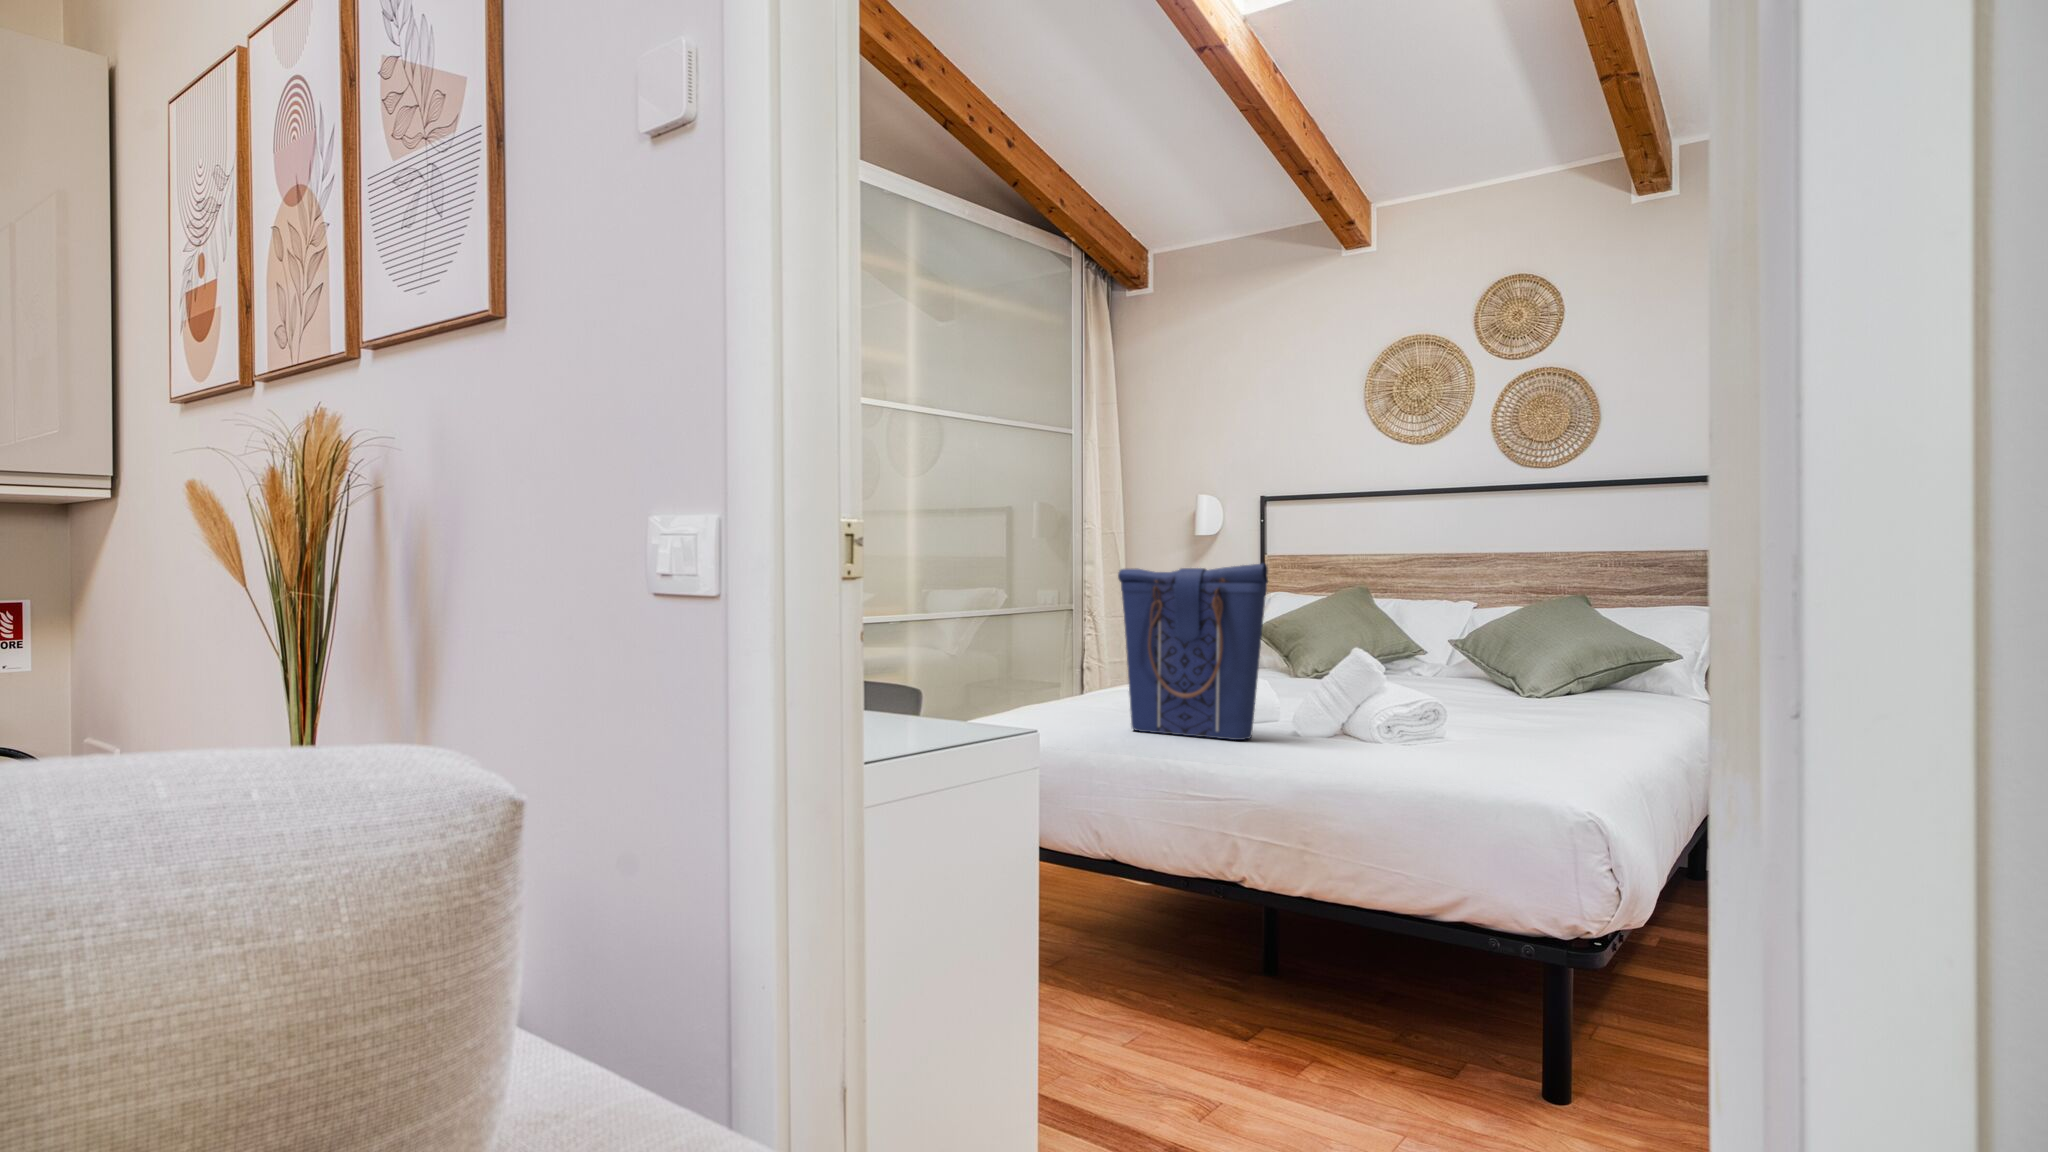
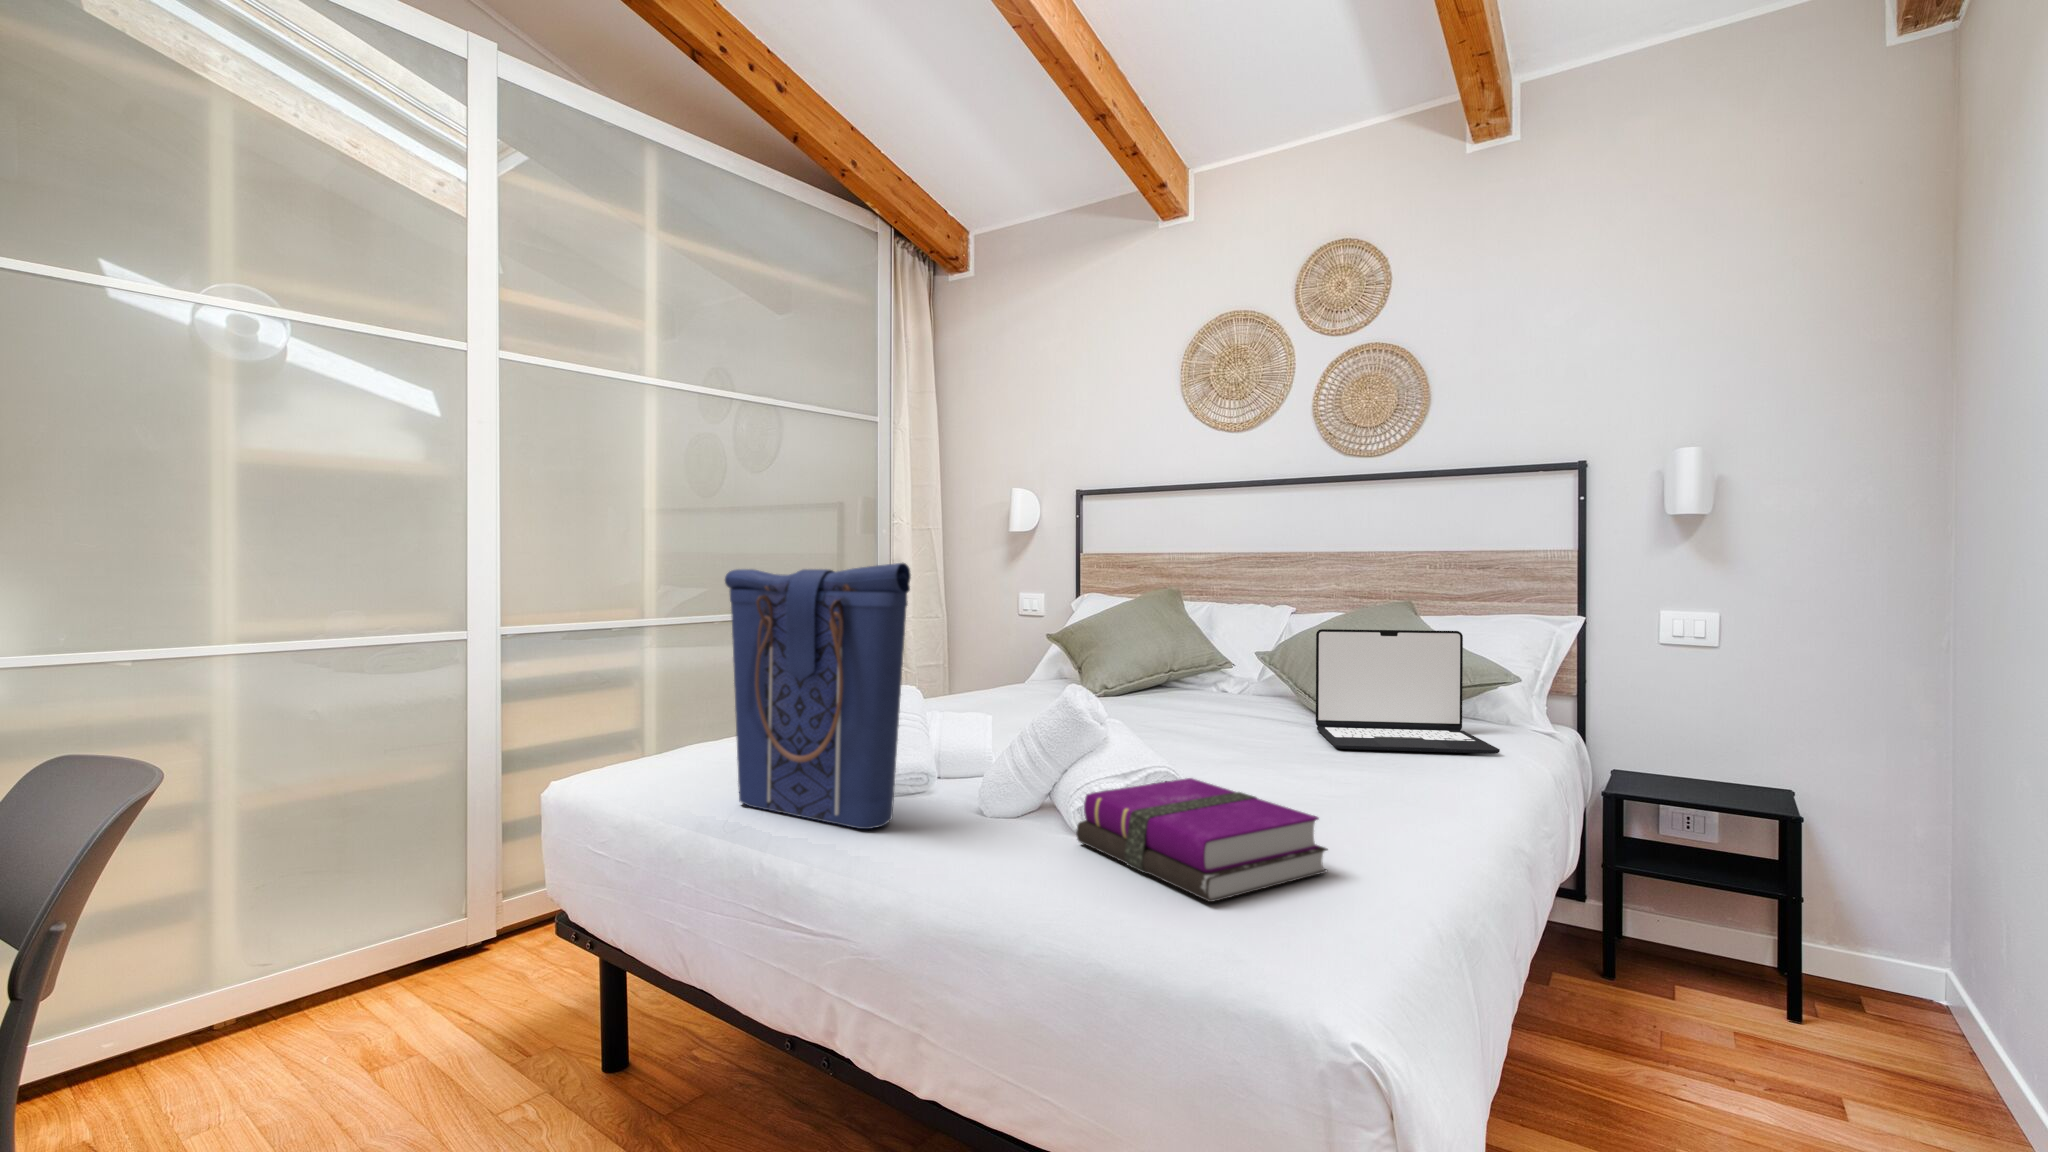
laptop: none [1513,616,1666,710] -> present [1316,629,1500,754]
notebook: none [1387,708,1560,764] -> present [1076,778,1327,902]

